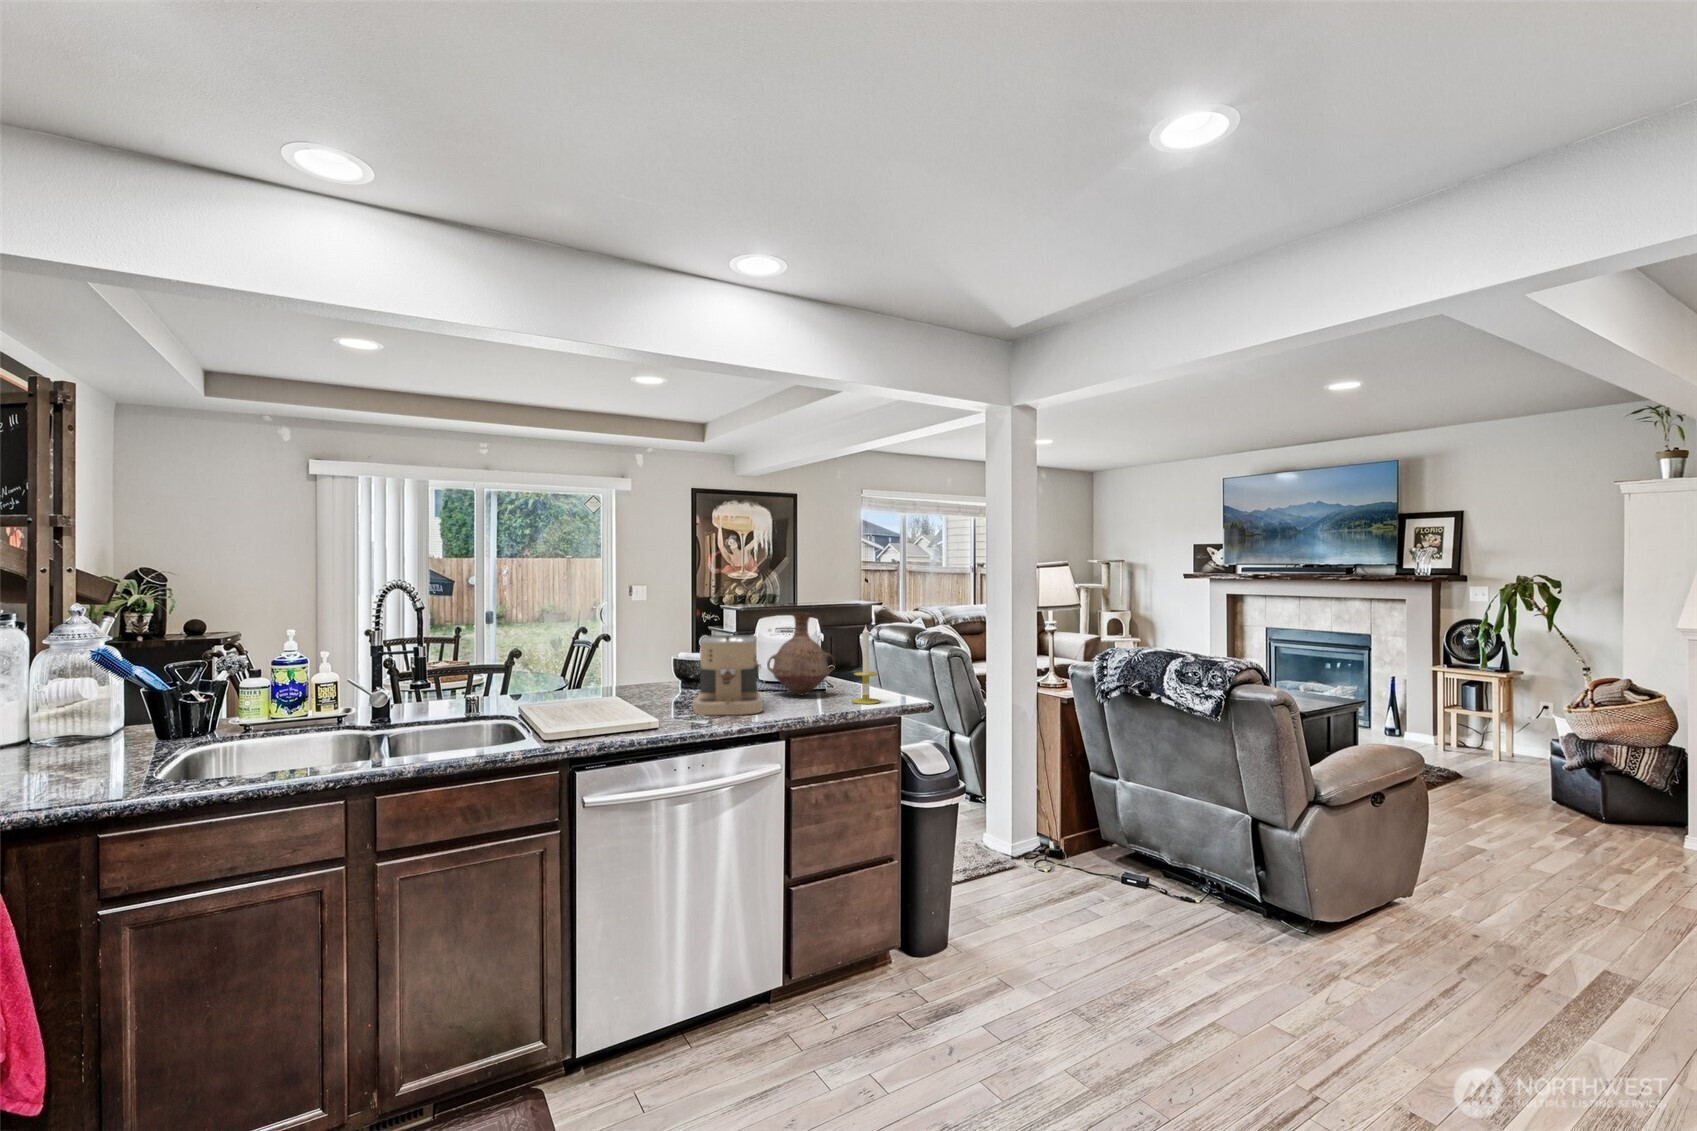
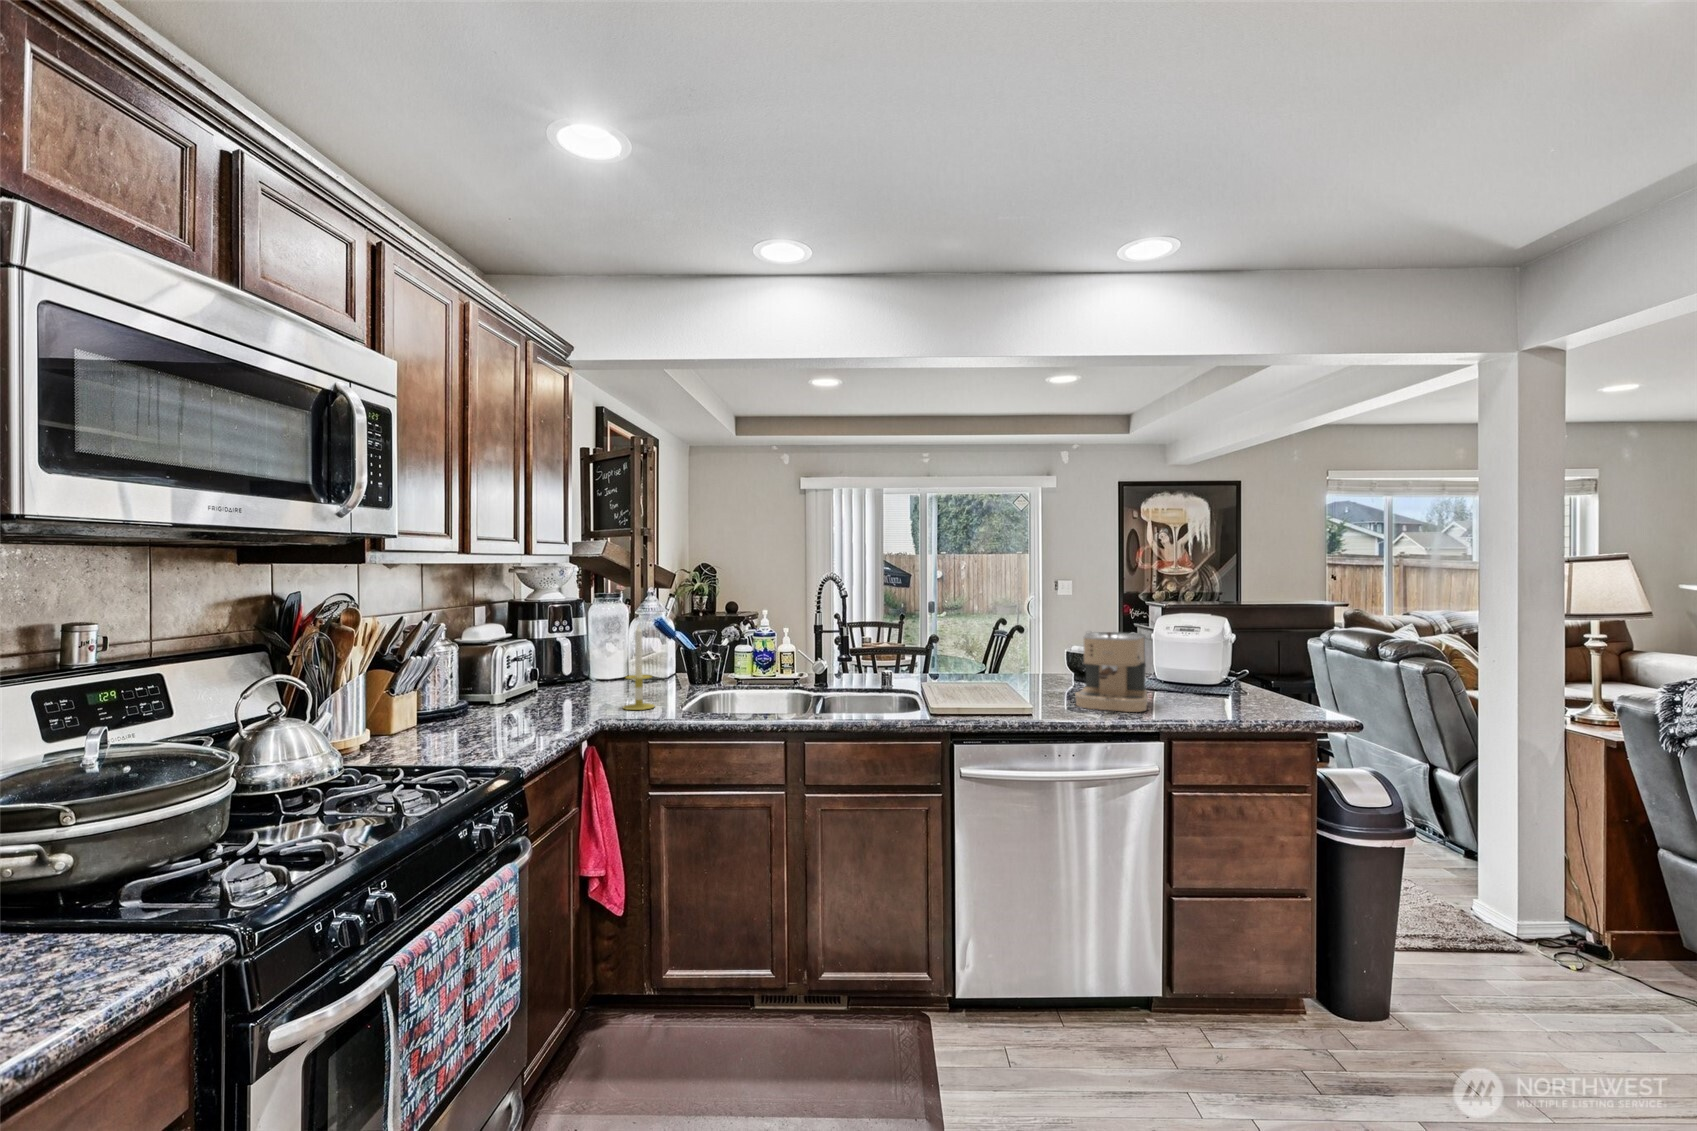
vase: present [767,613,835,695] -> none [1164,613,1243,700]
candle: present [852,626,880,704] -> present [623,625,654,710]

